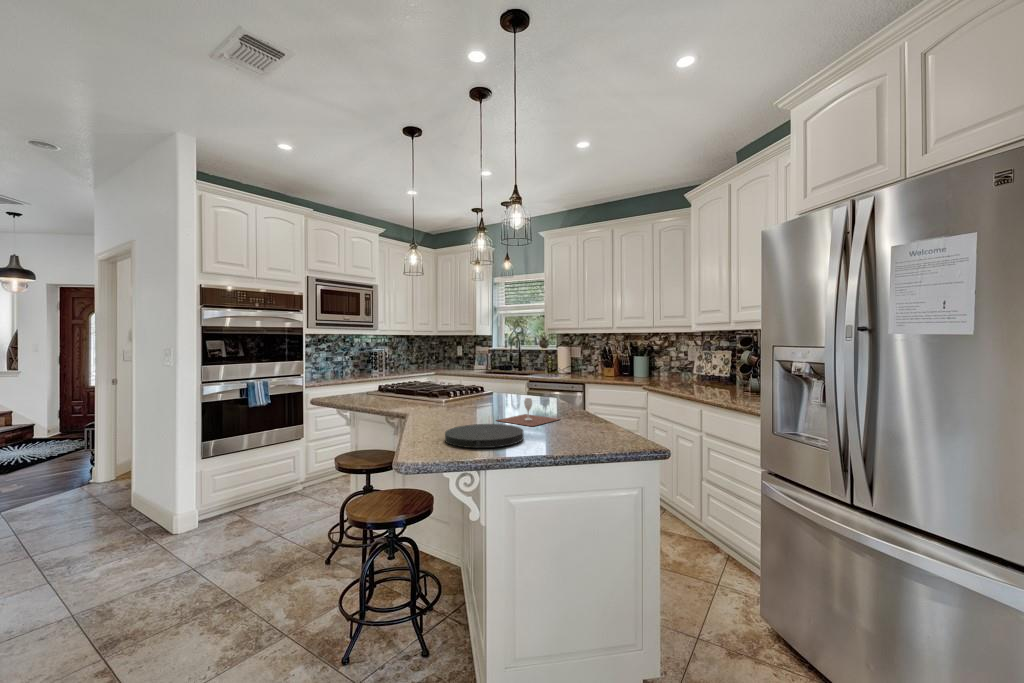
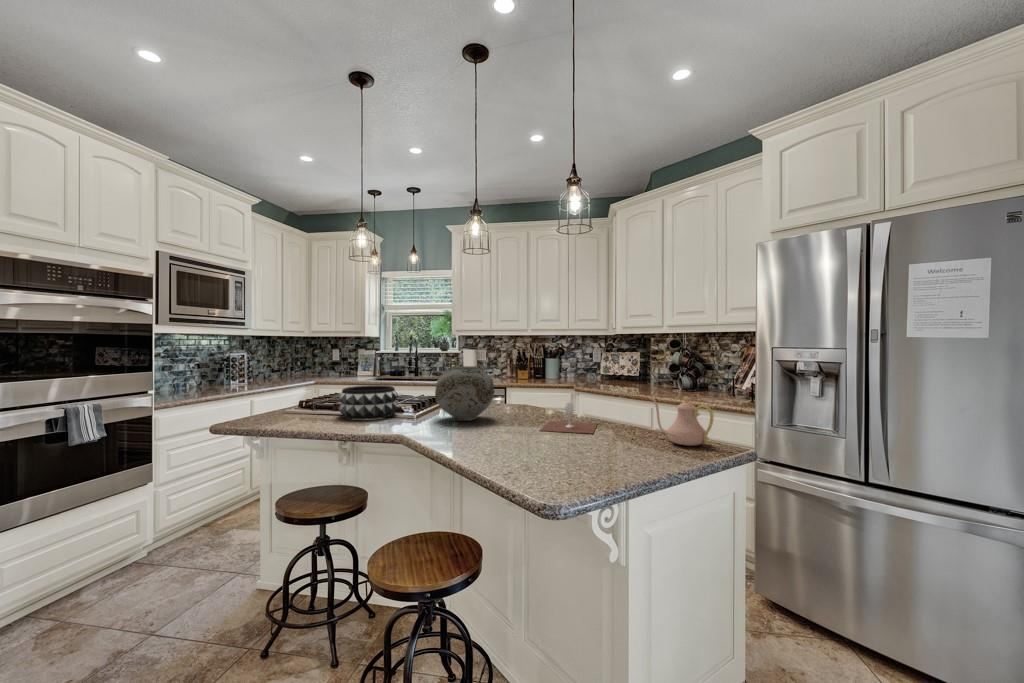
vase: none [436,362,486,409] -> present [435,366,494,421]
decorative bowl: none [378,376,426,403] -> present [338,386,398,420]
teapot: none [574,396,611,444] -> present [650,397,714,446]
plate: present [445,424,524,448] -> none [539,434,631,465]

